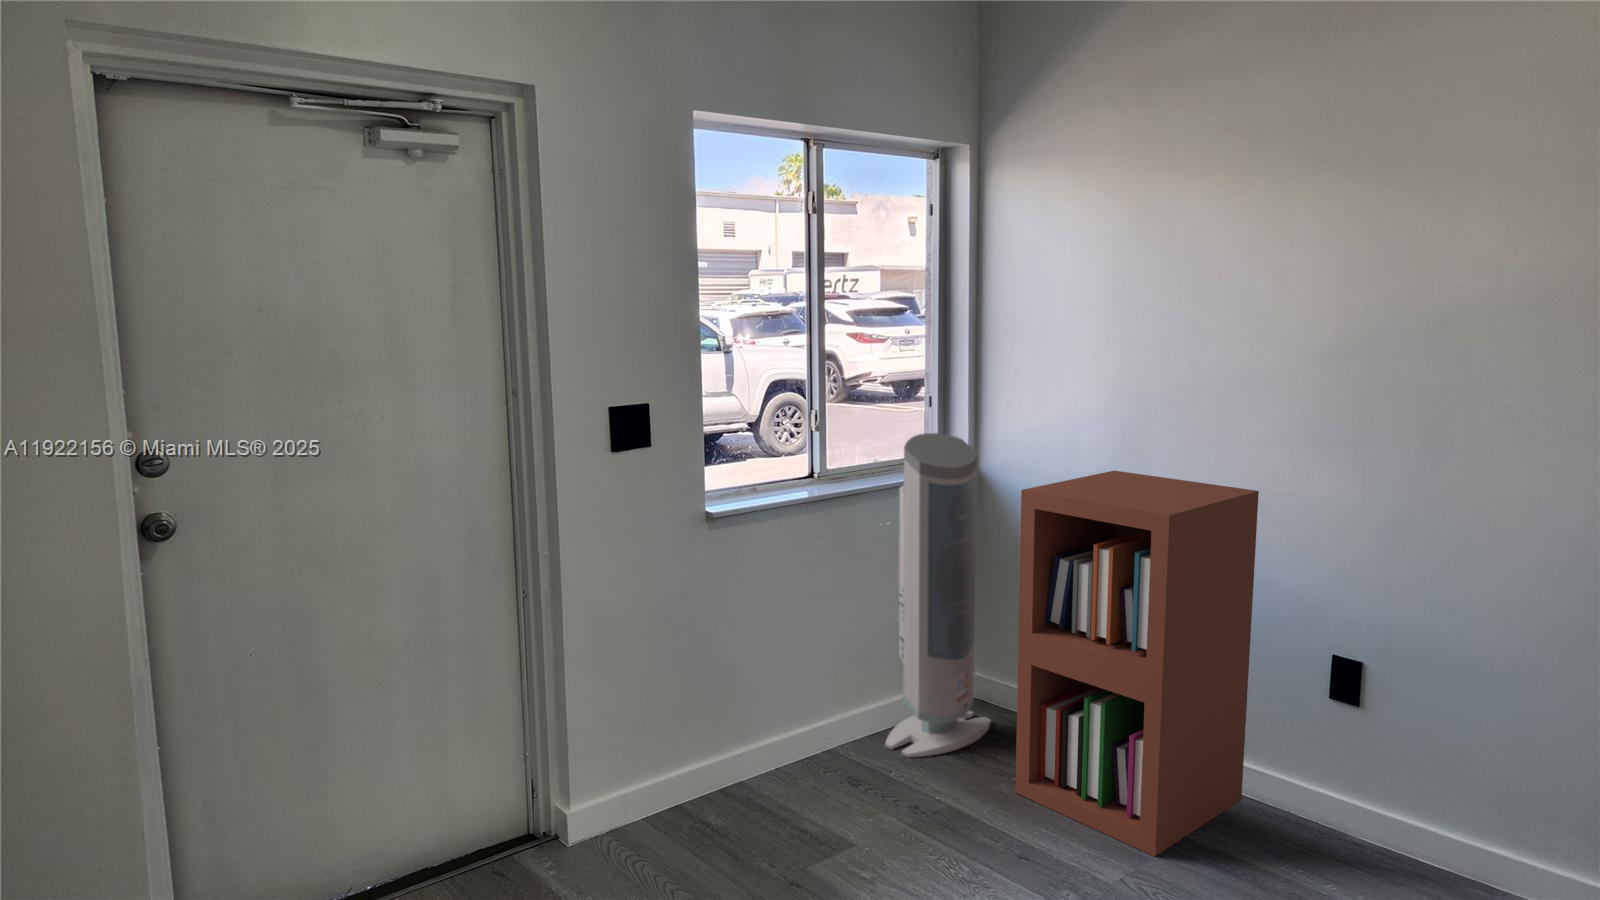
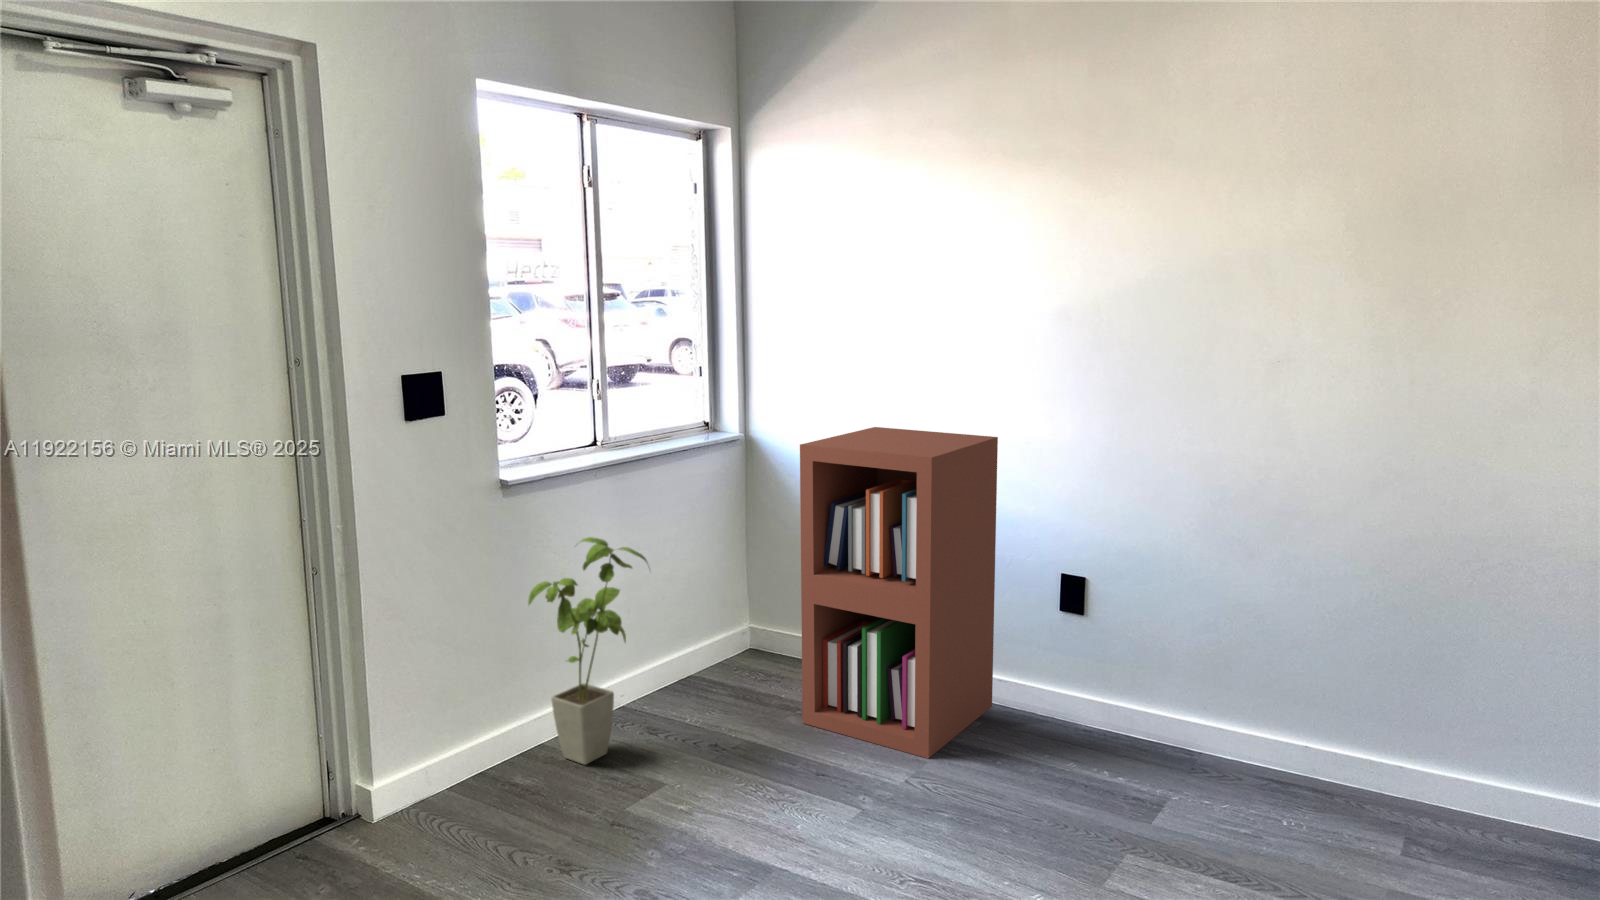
air purifier: present [885,433,991,757] -> none [677,399,771,705]
house plant: none [727,577,853,811] -> present [528,537,647,765]

